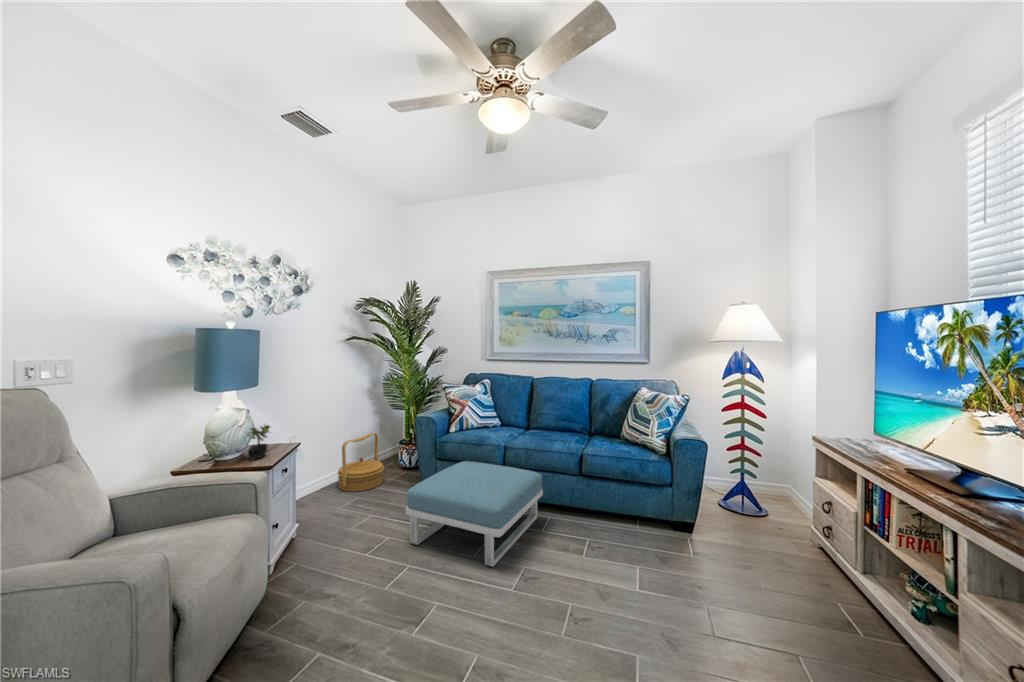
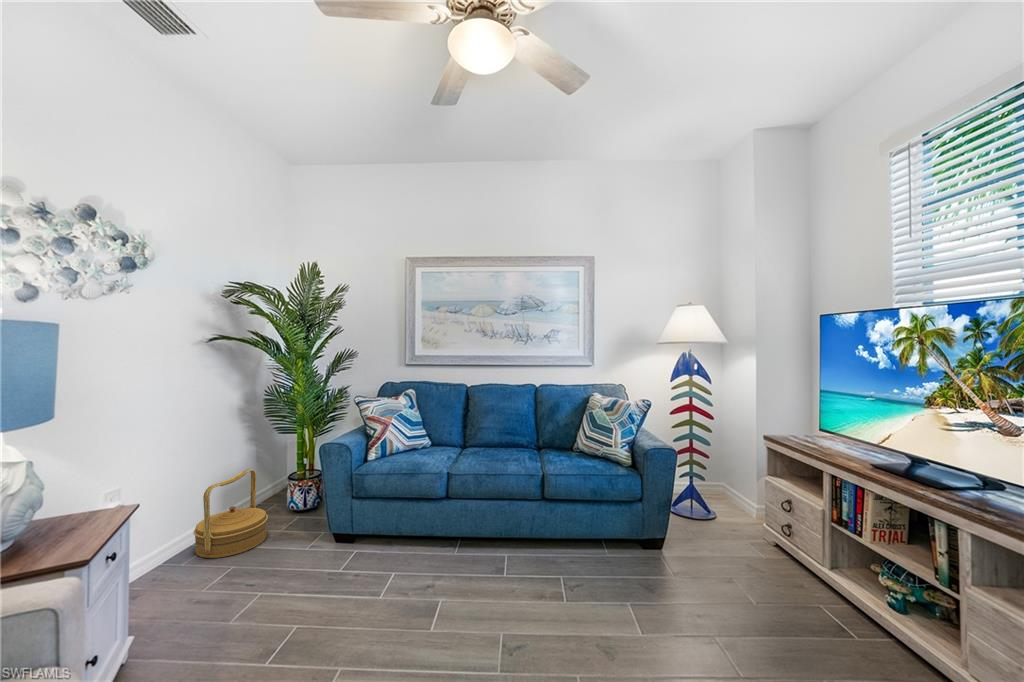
succulent plant: present [248,425,270,460] -> none [43,478,94,543]
footstool: present [406,461,543,566] -> none [328,497,500,637]

